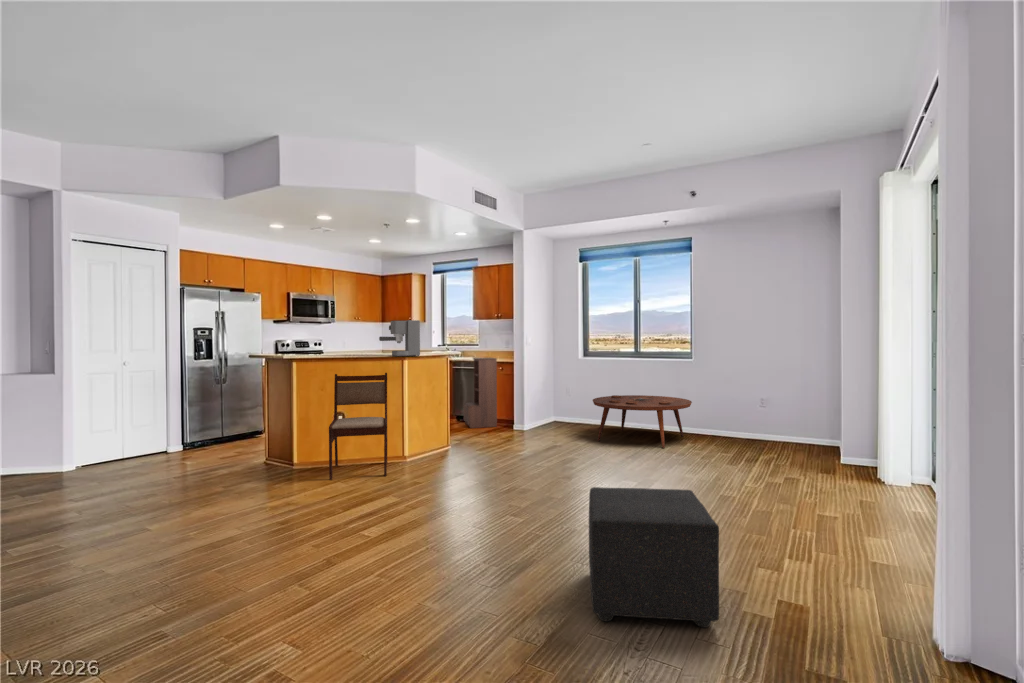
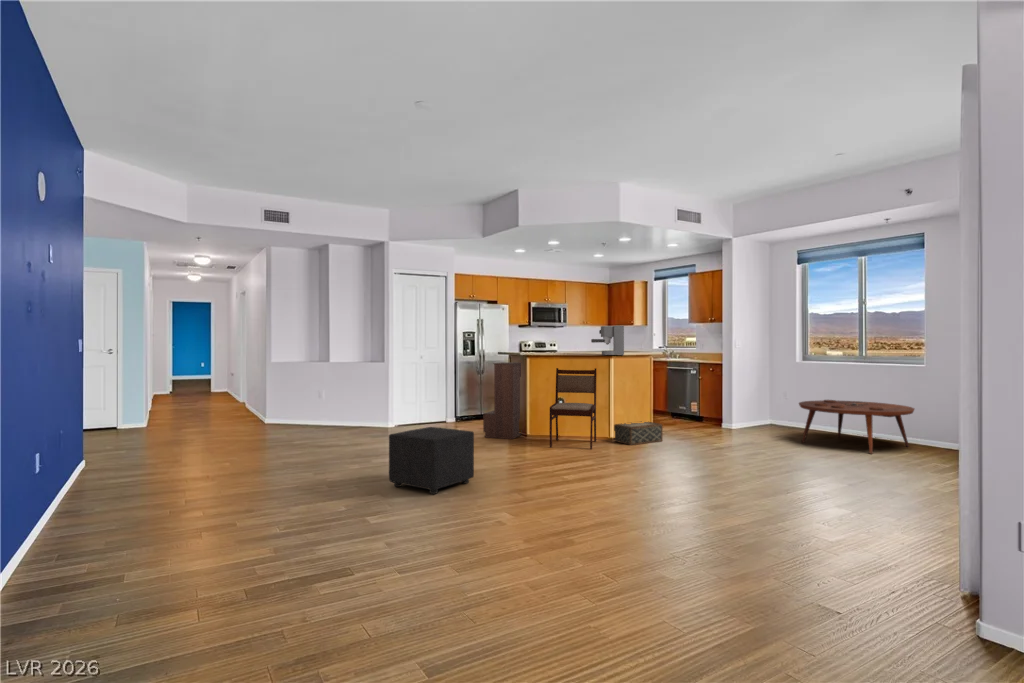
bookshelf: present [464,358,497,428] -> present [483,362,522,439]
woven basket: none [409,432,464,464] -> present [614,421,663,445]
ottoman: present [589,487,719,628] -> present [389,427,474,494]

